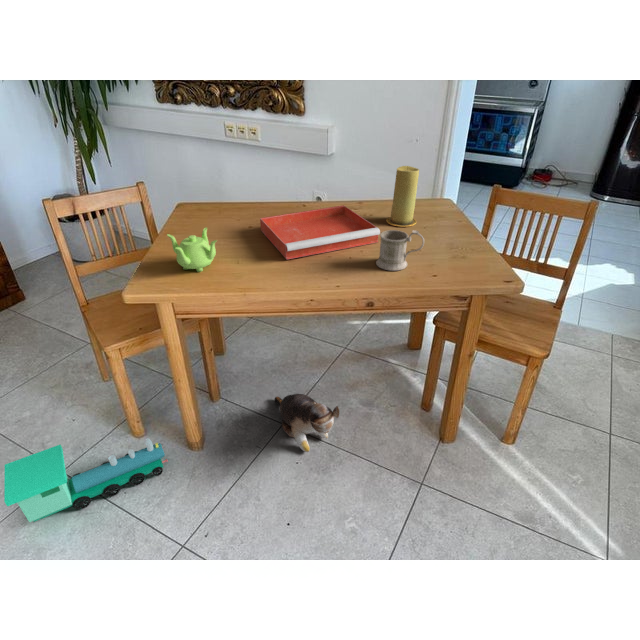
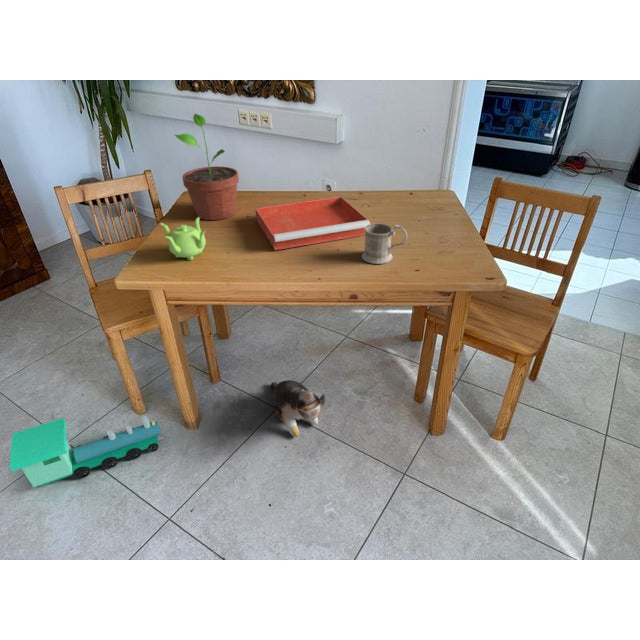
potted plant: none [175,122,241,231] -> present [175,113,239,220]
candle: present [386,166,419,227] -> none [382,158,414,219]

